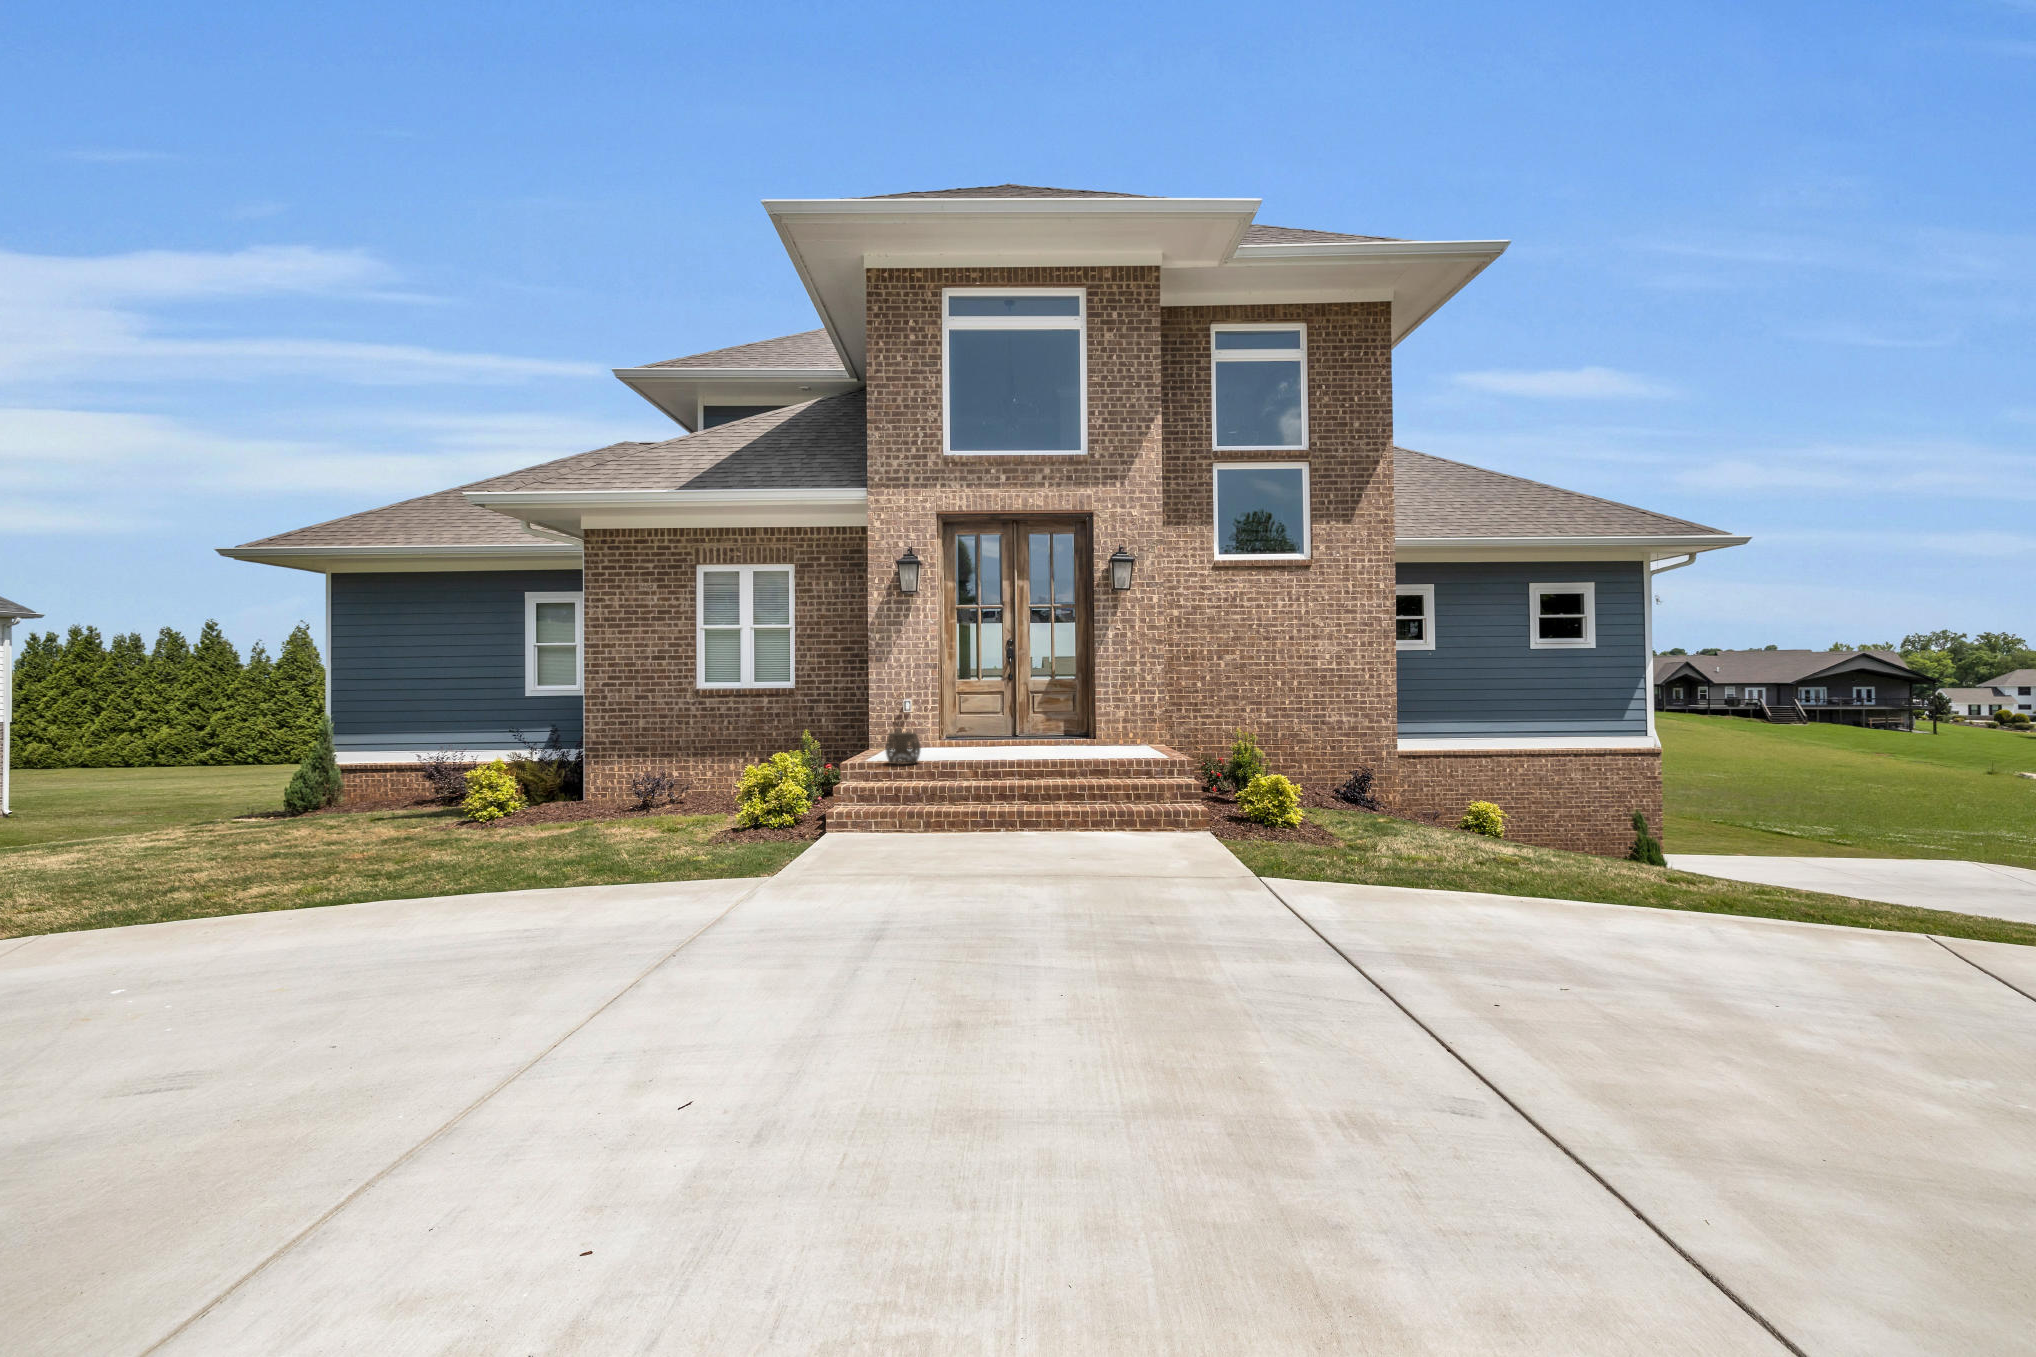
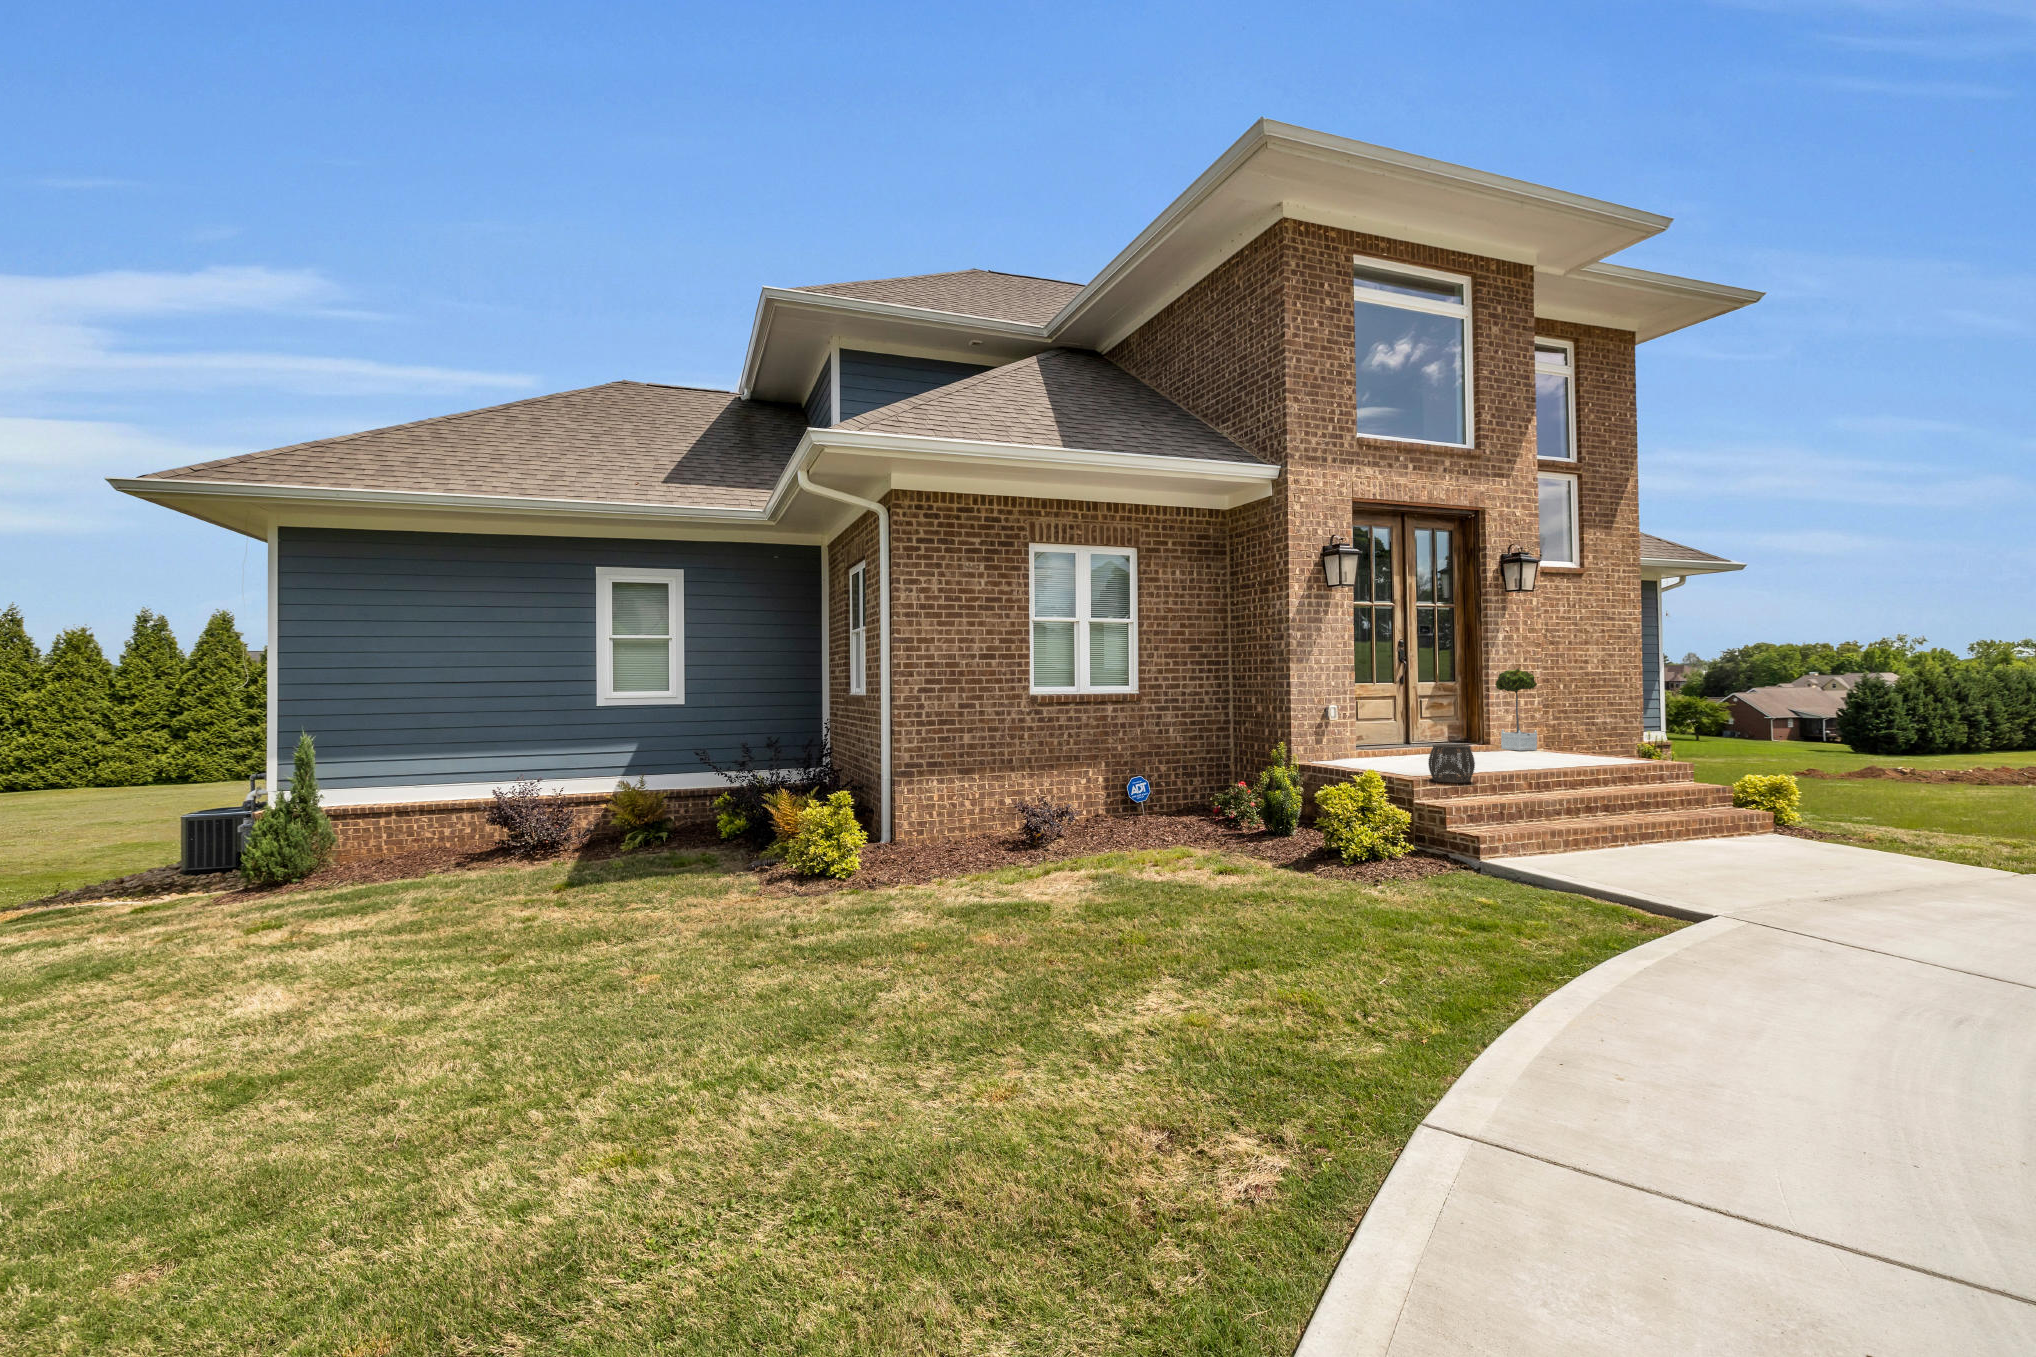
potted tree: none [1100,664,1133,742] -> present [1495,669,1537,751]

